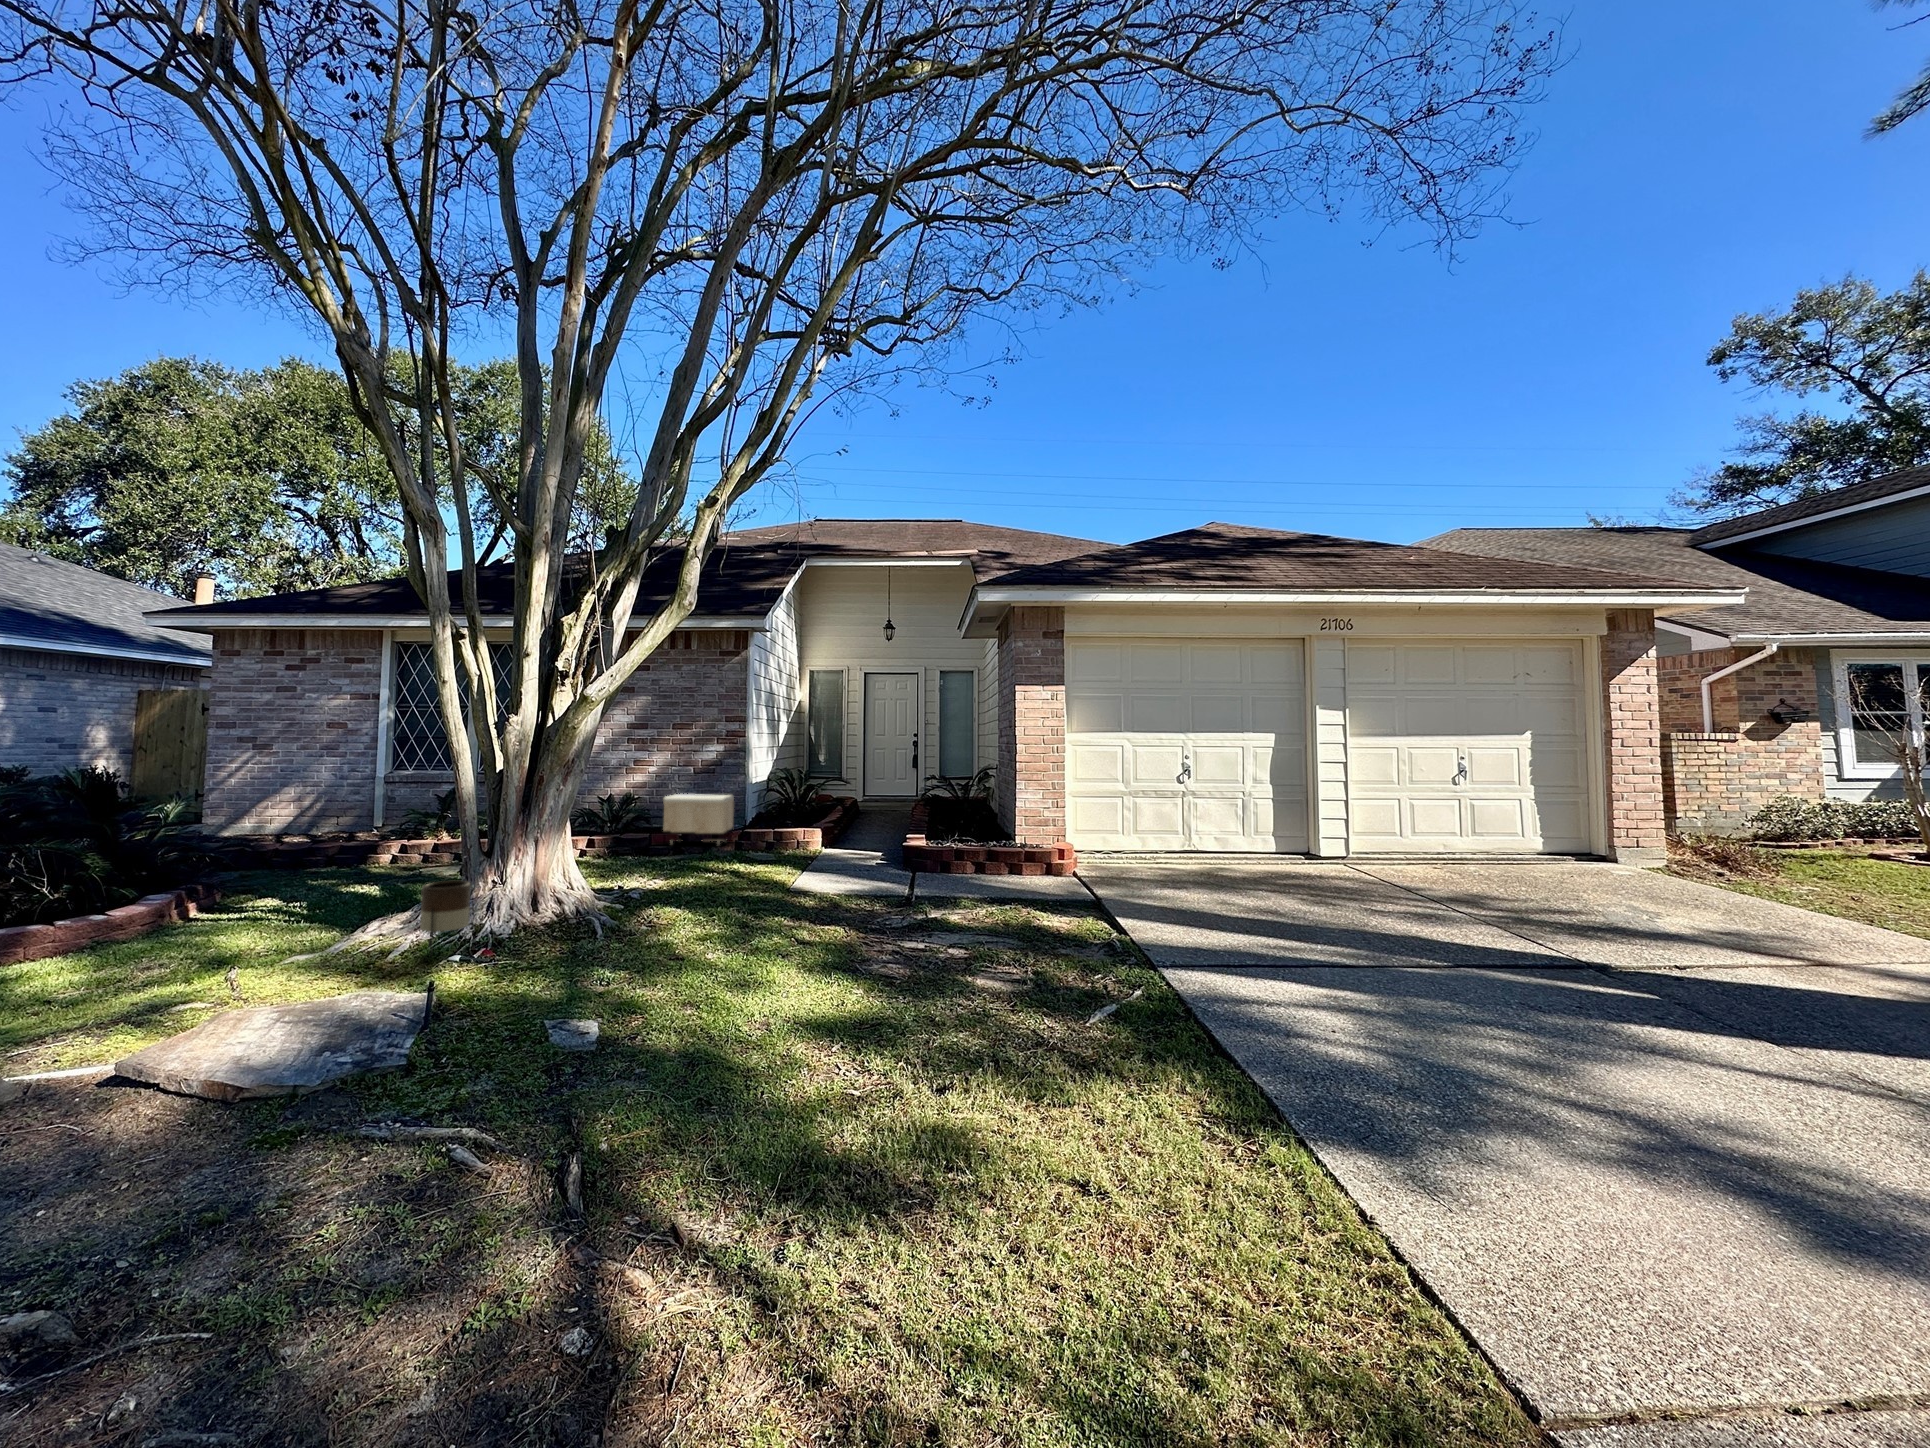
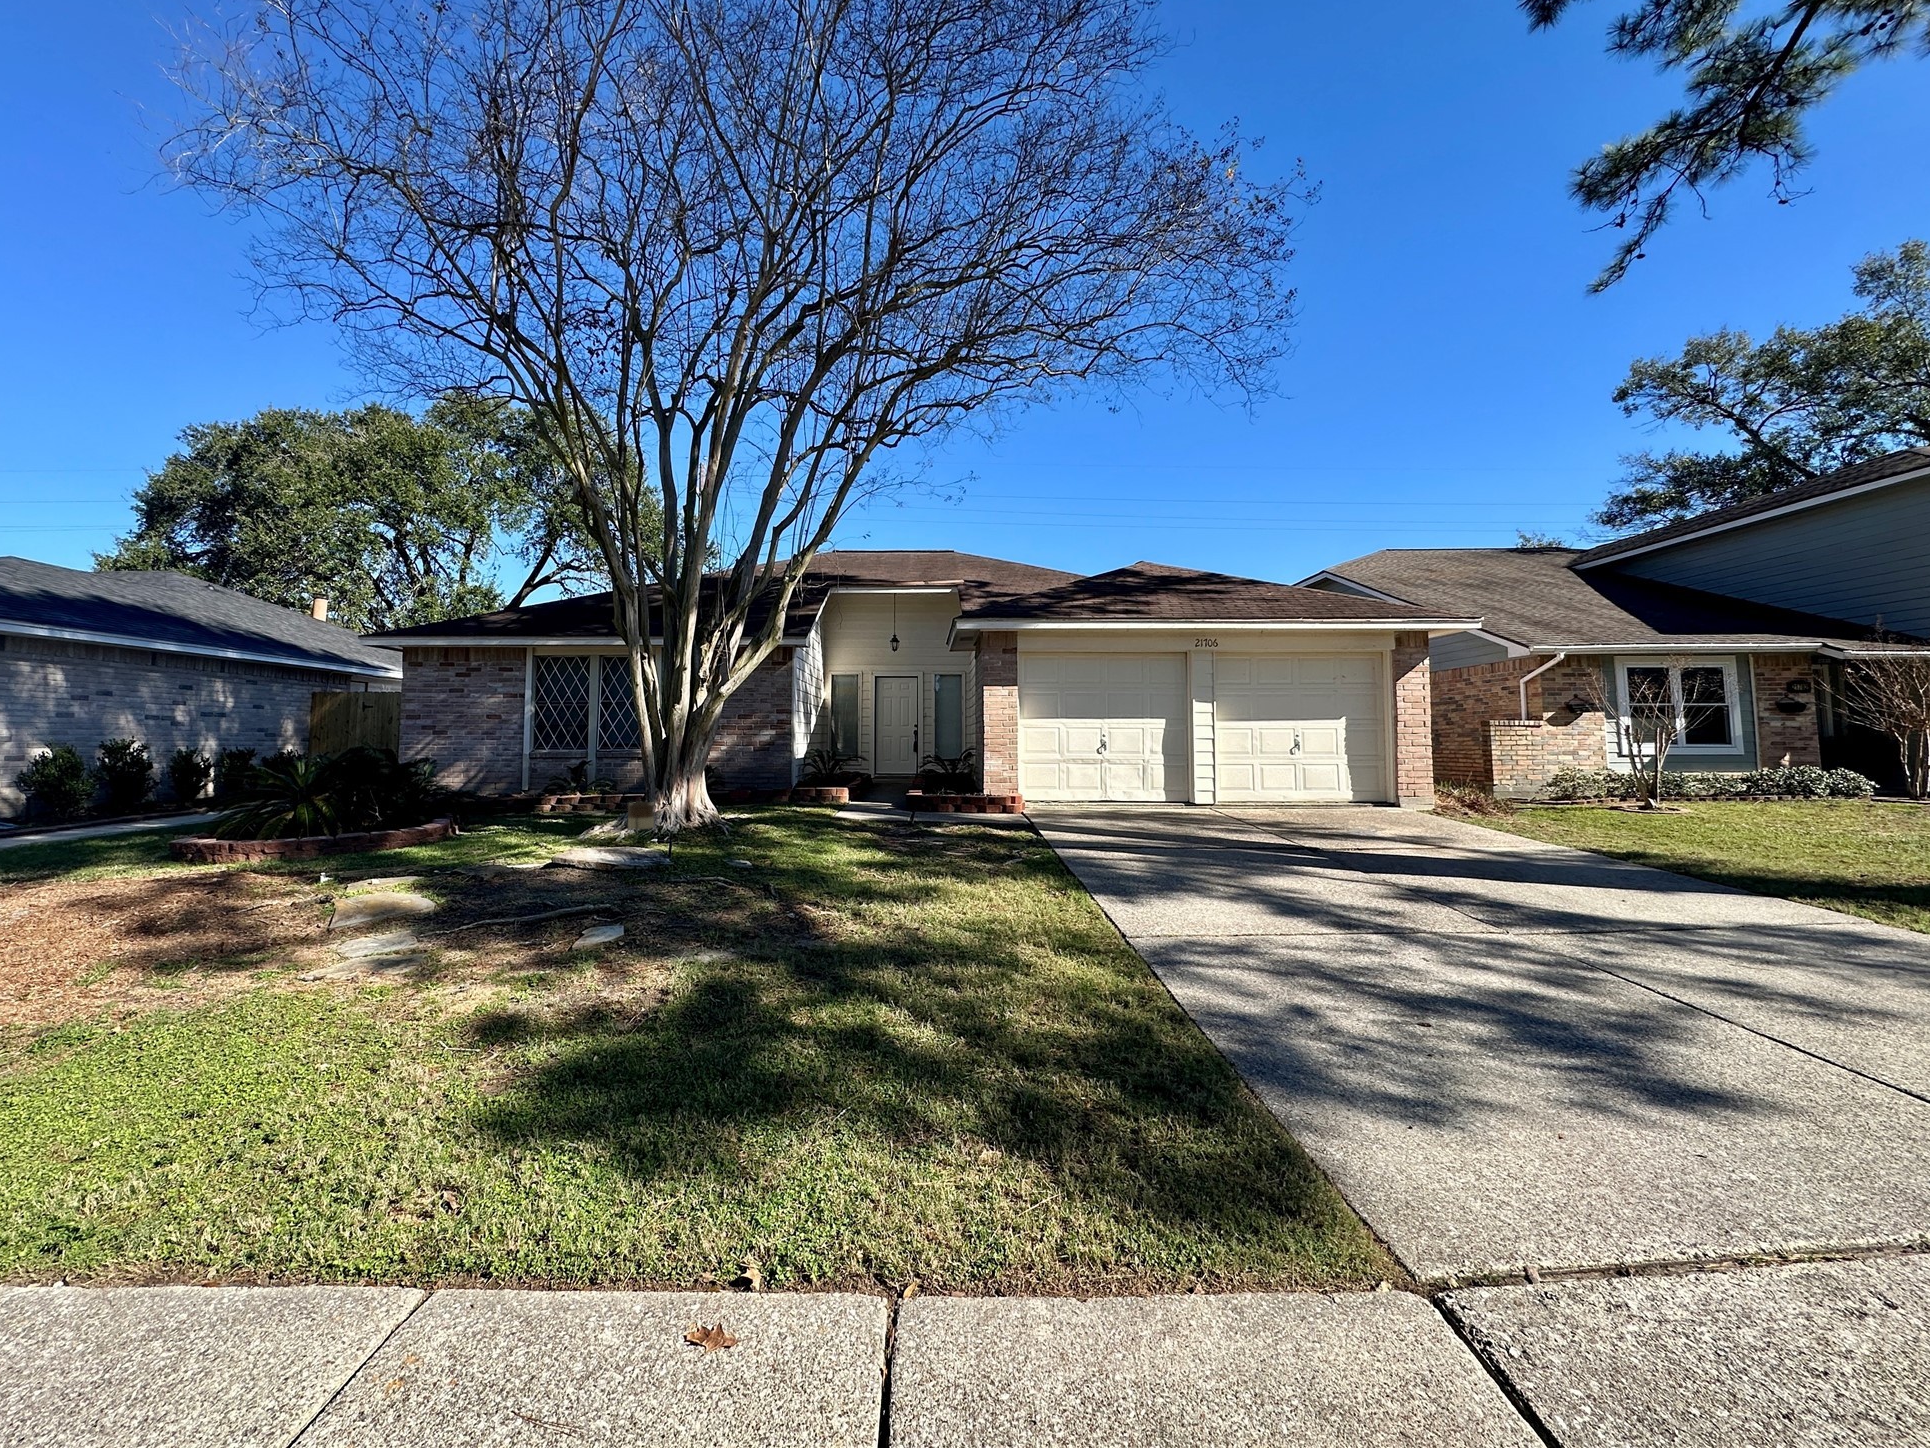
storage bench: present [663,794,734,845] -> none [735,765,784,801]

